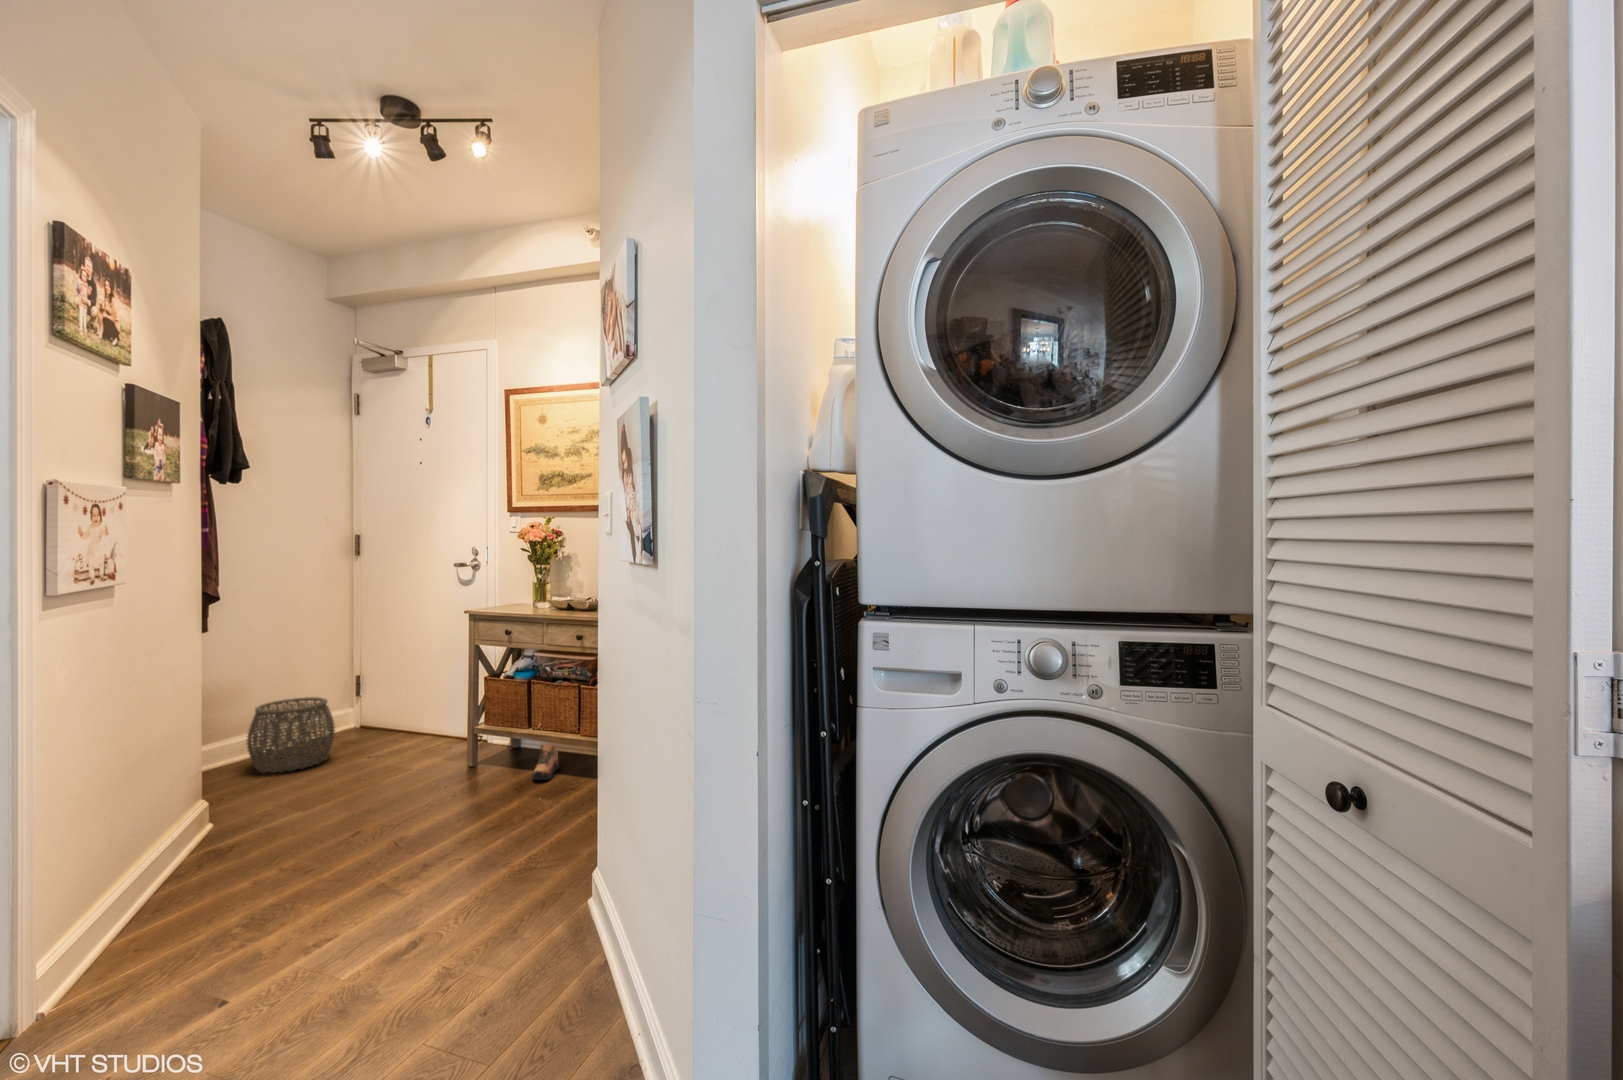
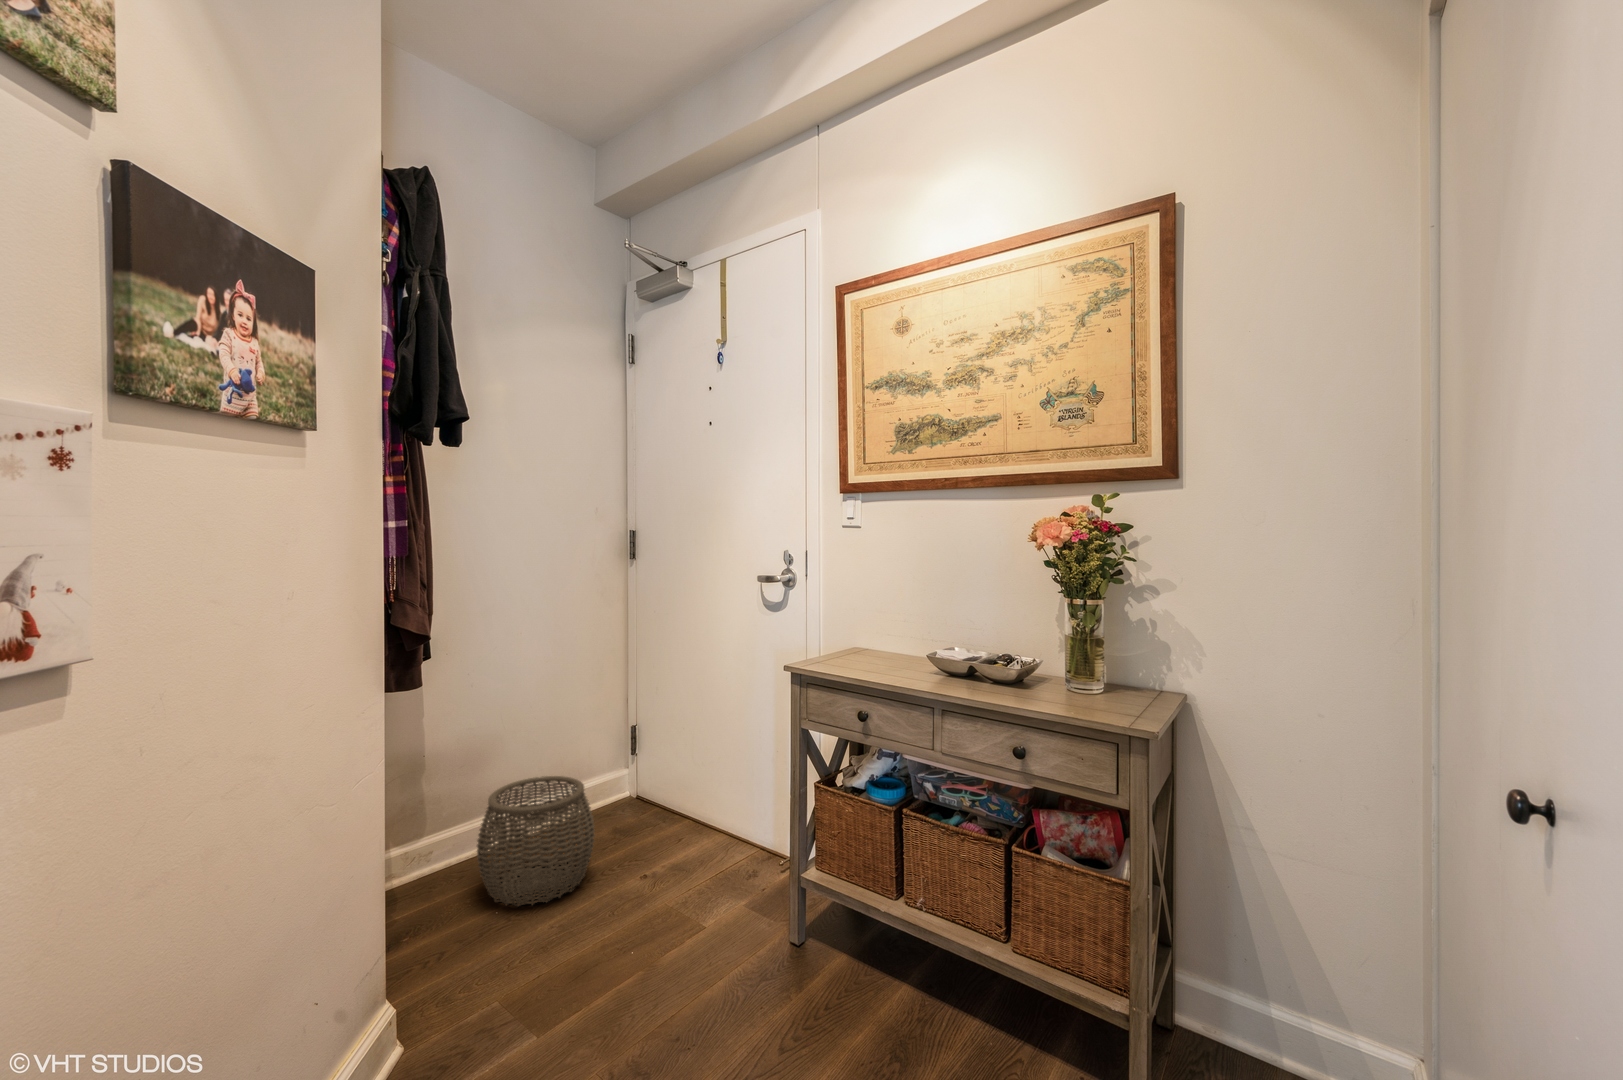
shoe: present [532,743,559,780] -> none [914,936,953,1038]

